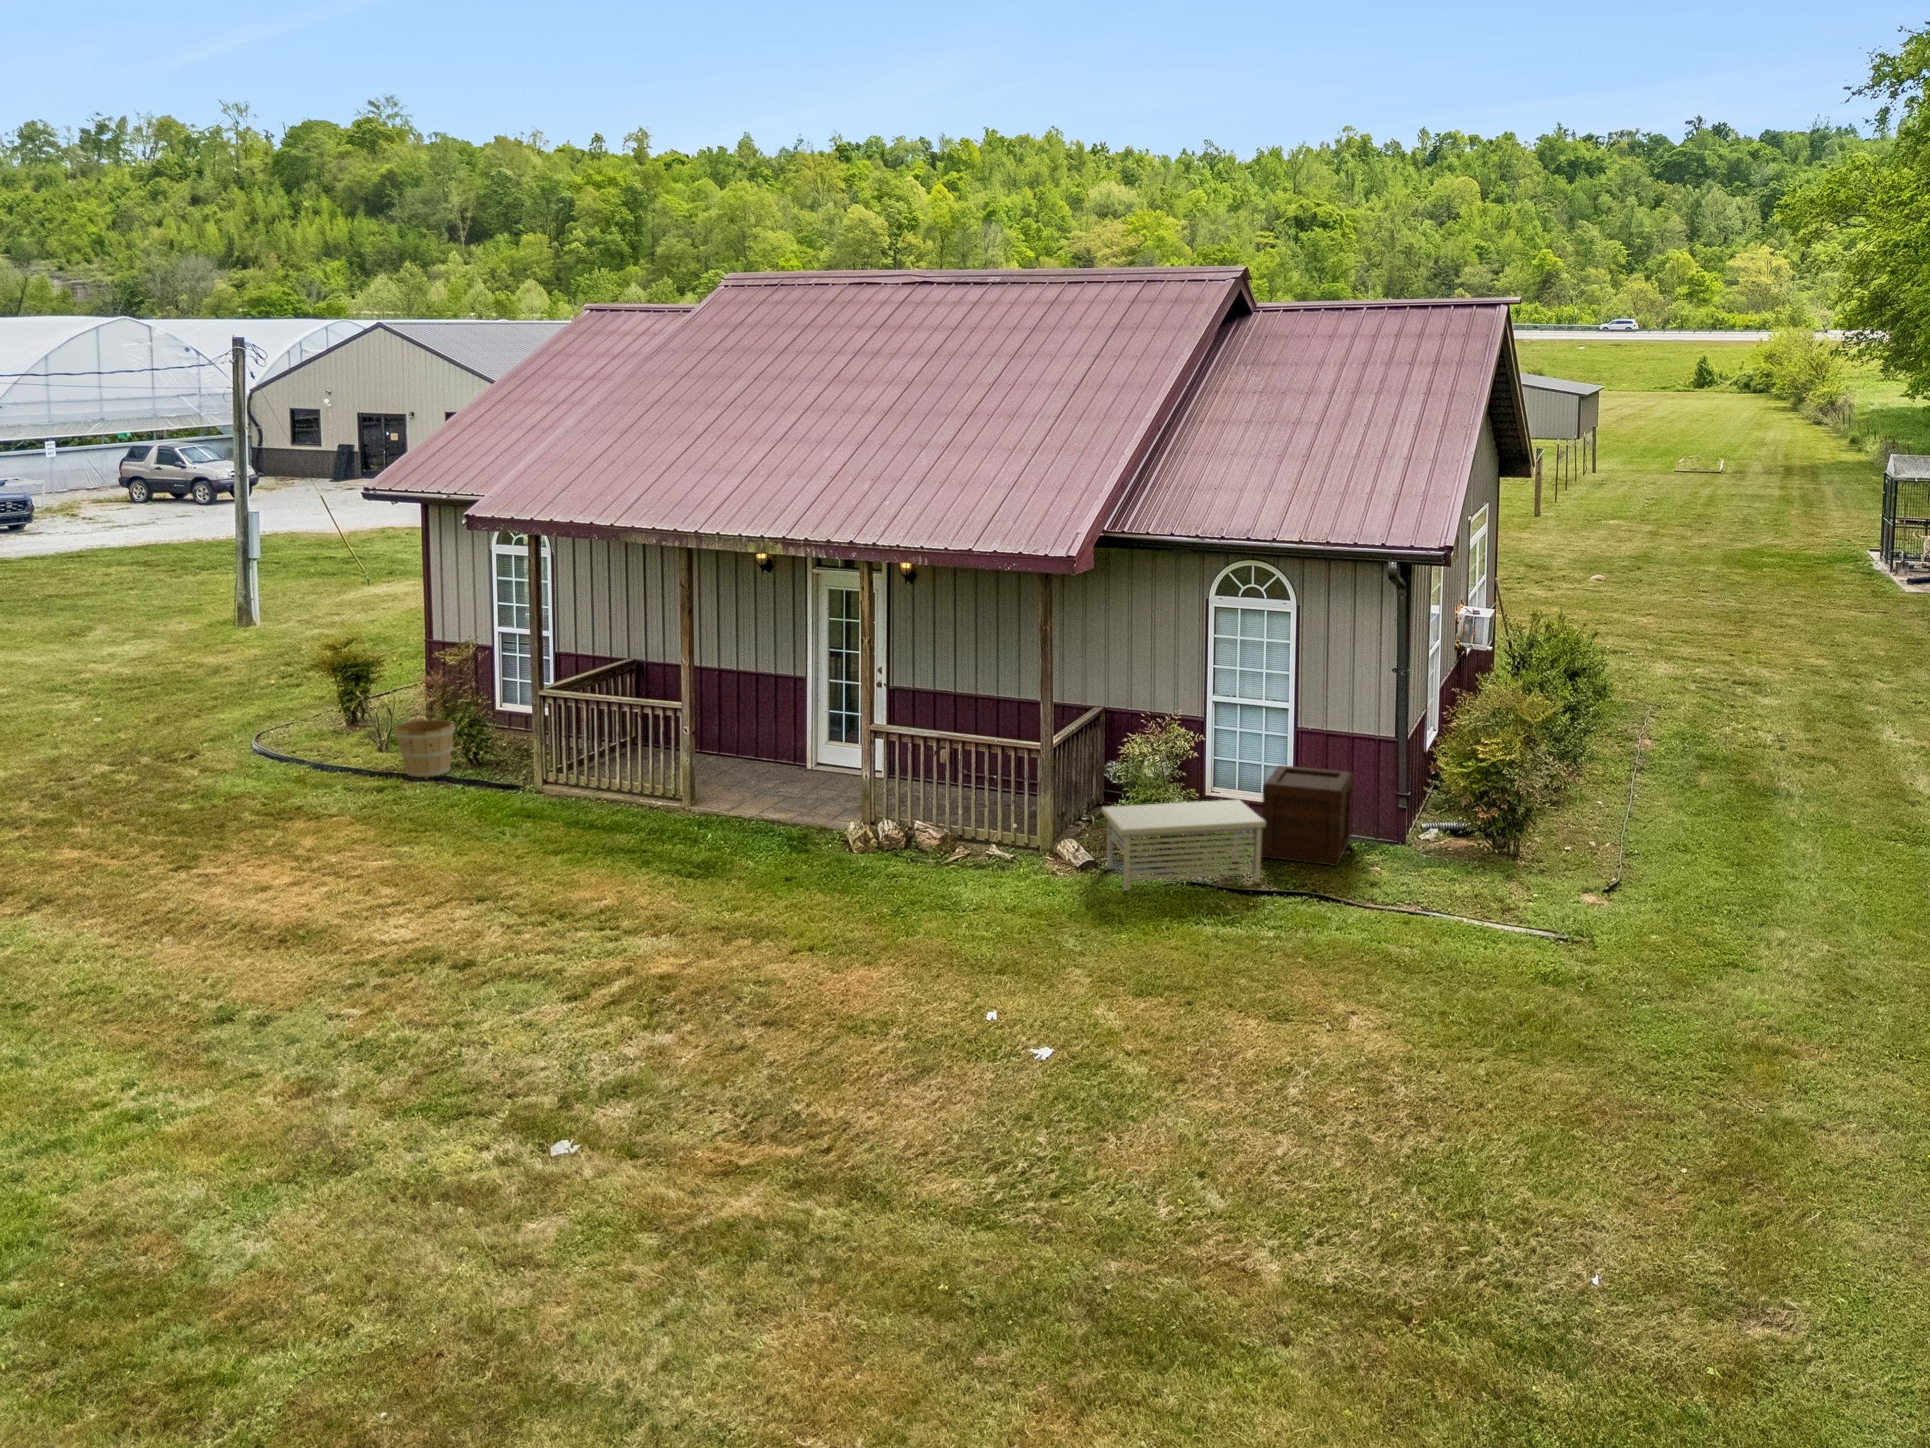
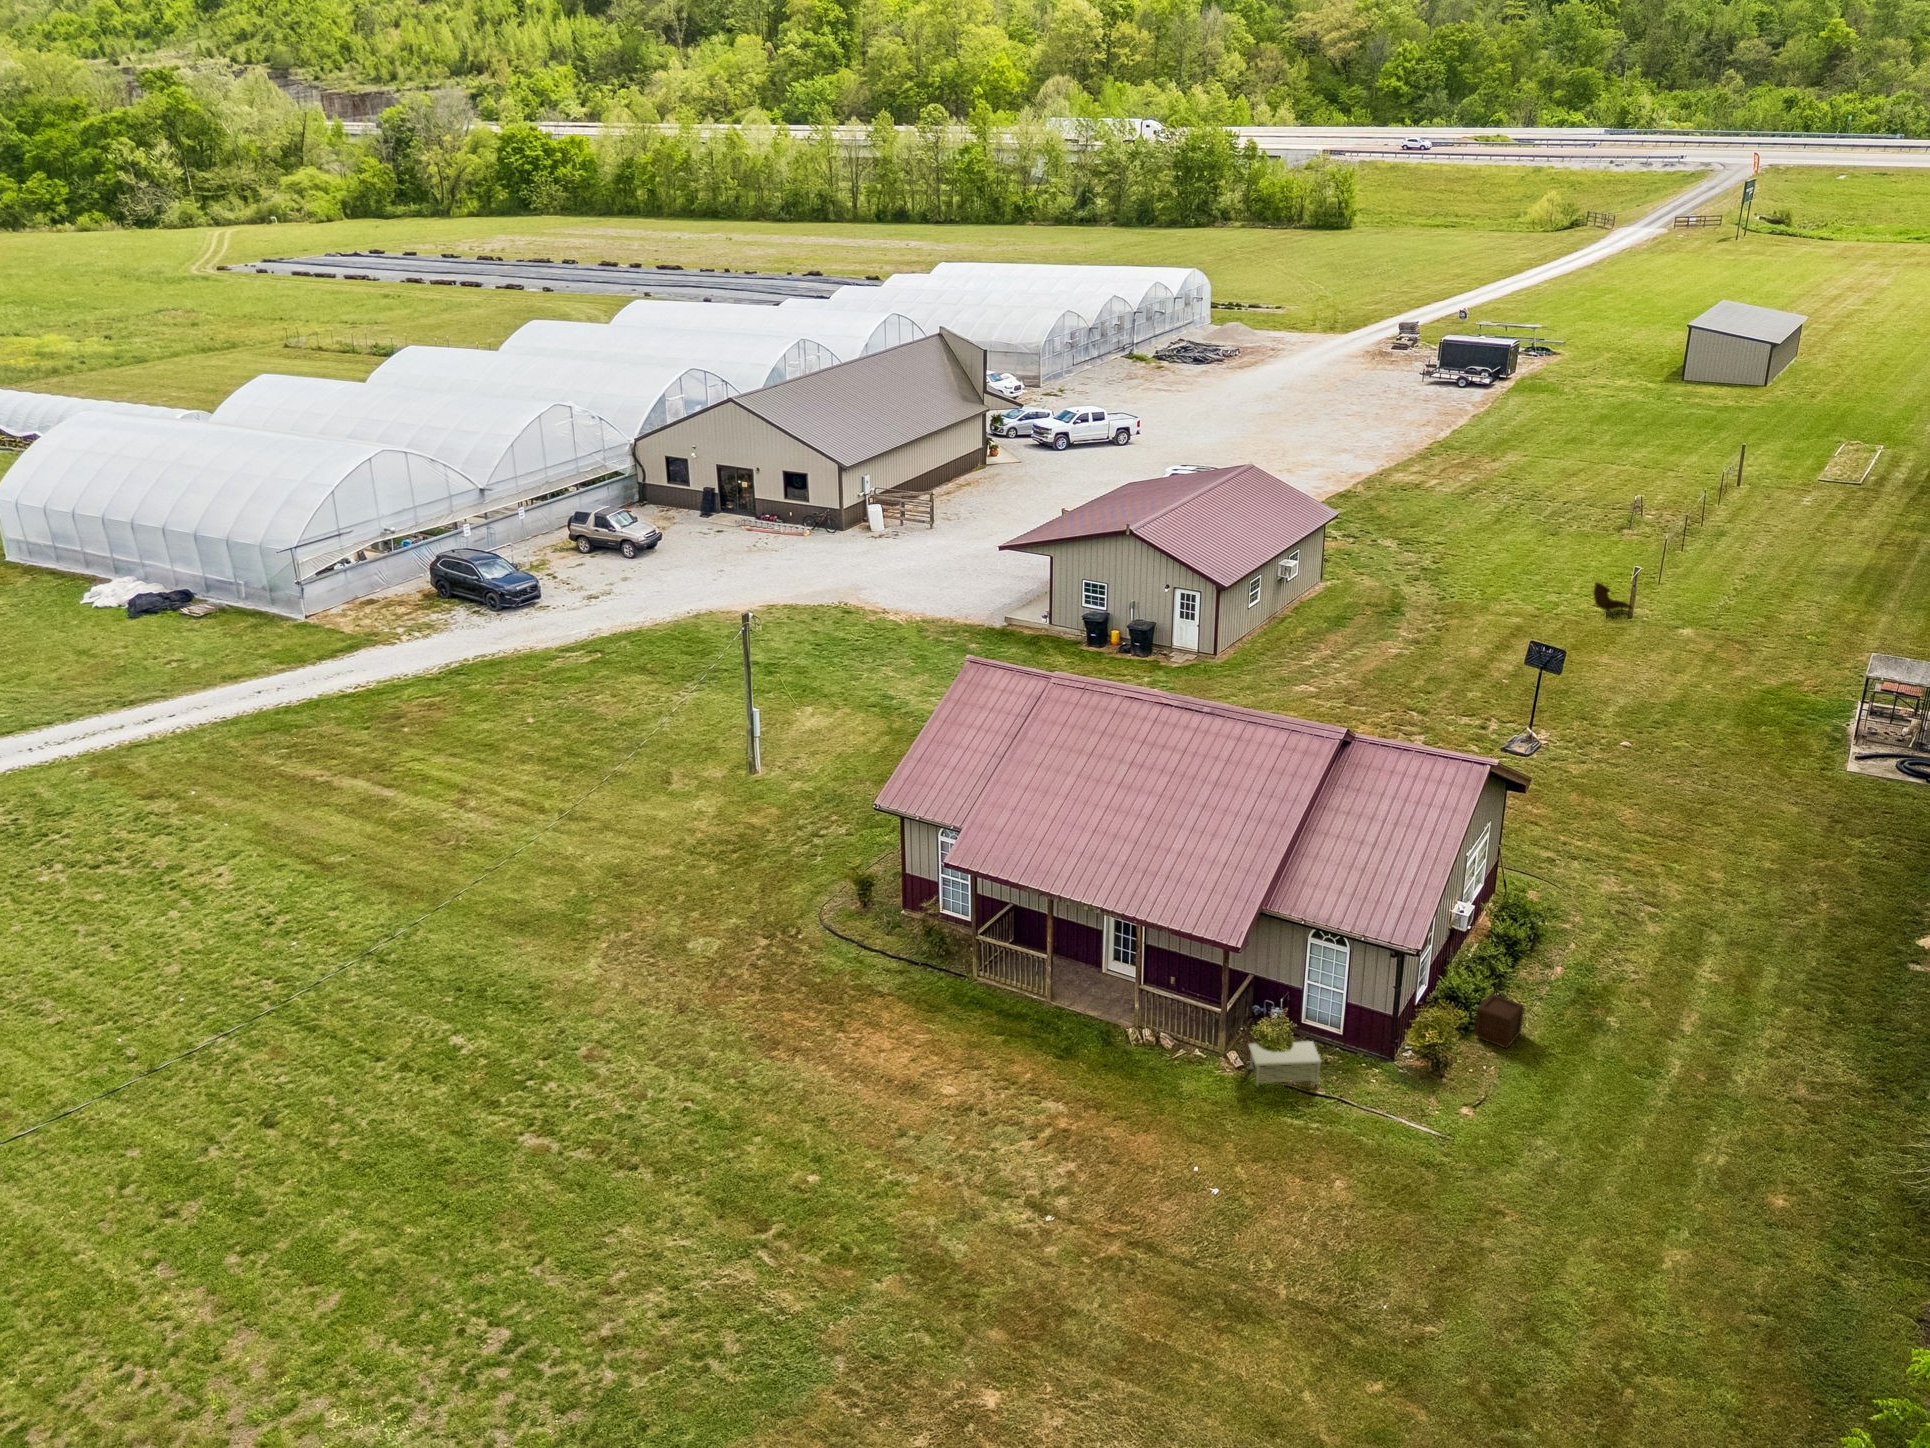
lounge chair: none [1499,470,1549,516] -> present [1593,582,1632,615]
wooden bucket: present [394,719,455,777] -> none [903,932,931,965]
wooden crate: present [1261,765,1353,866] -> present [1474,994,1524,1048]

